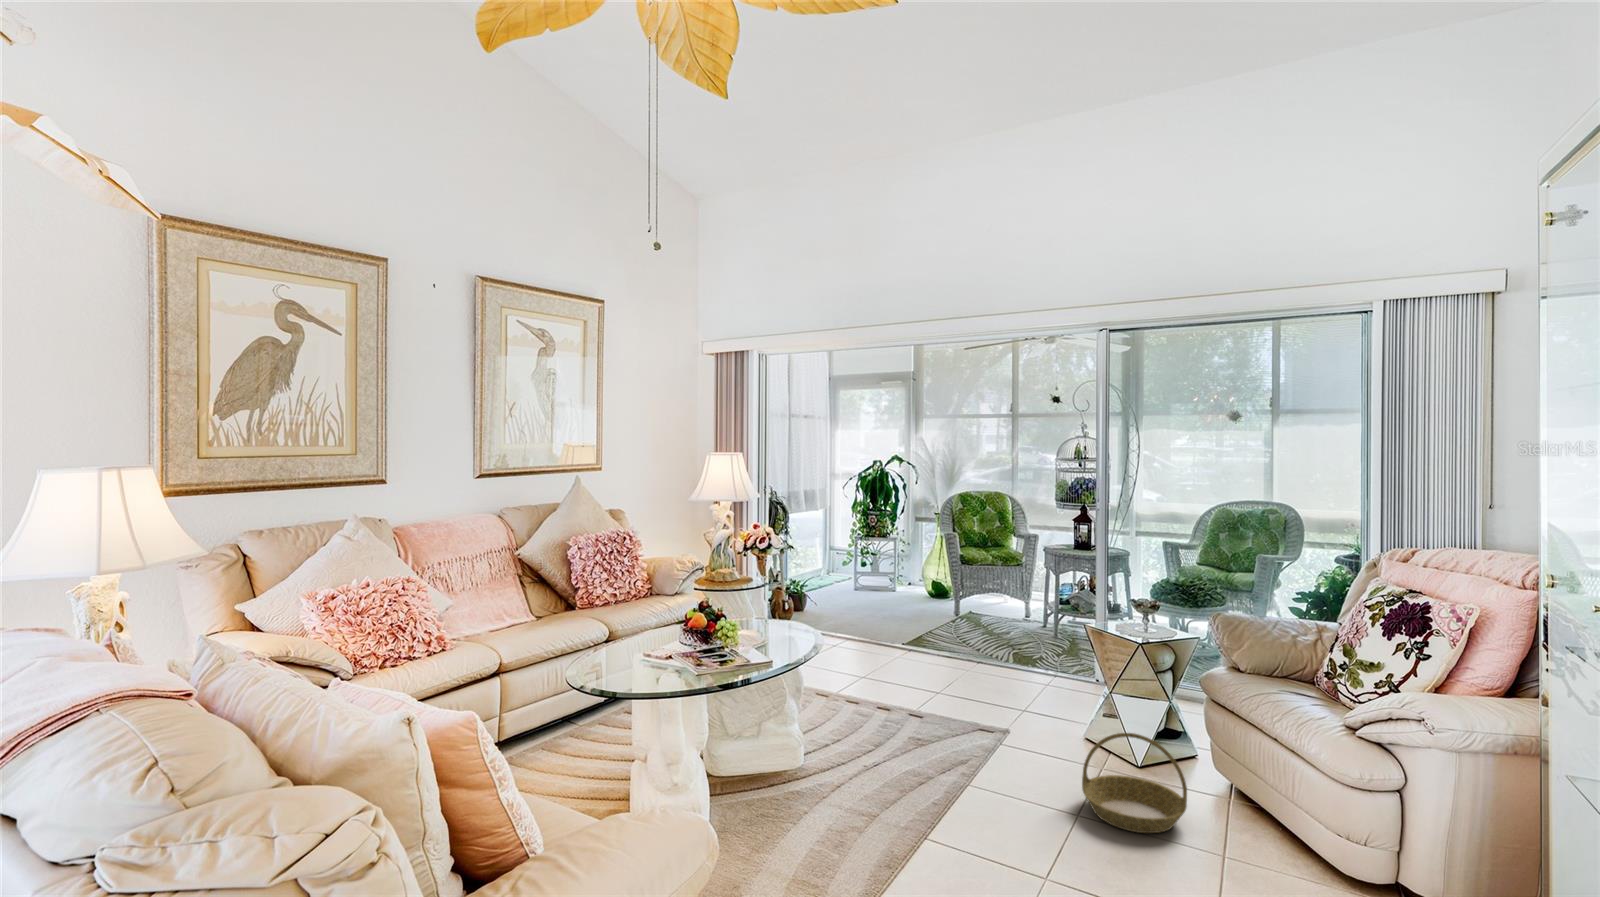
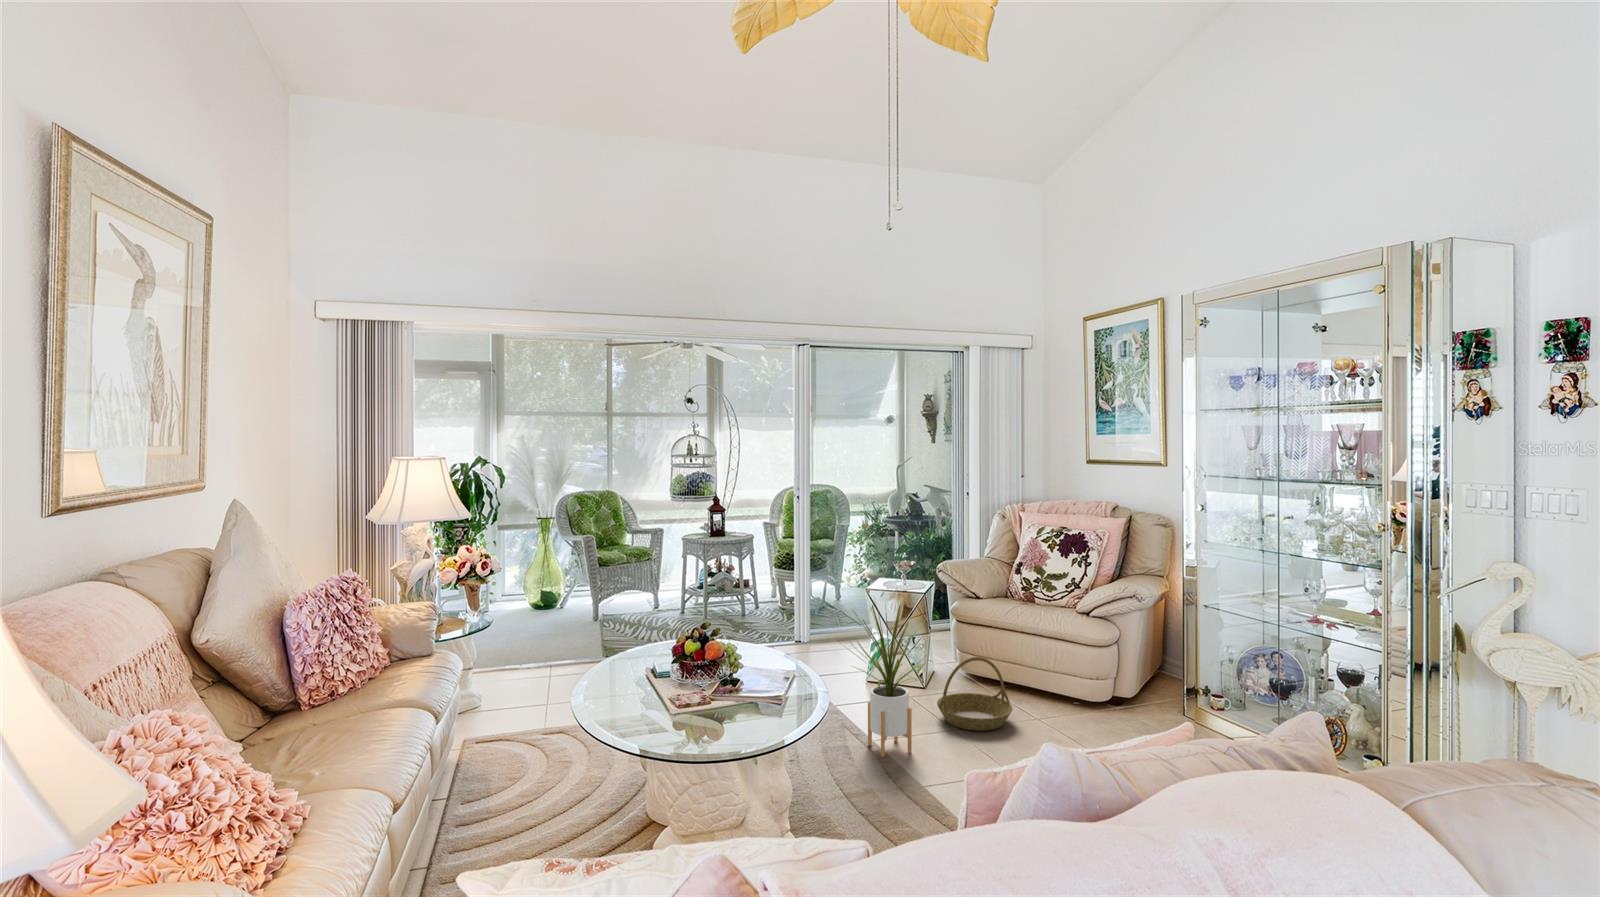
house plant: none [928,621,1026,808] -> present [854,605,925,757]

